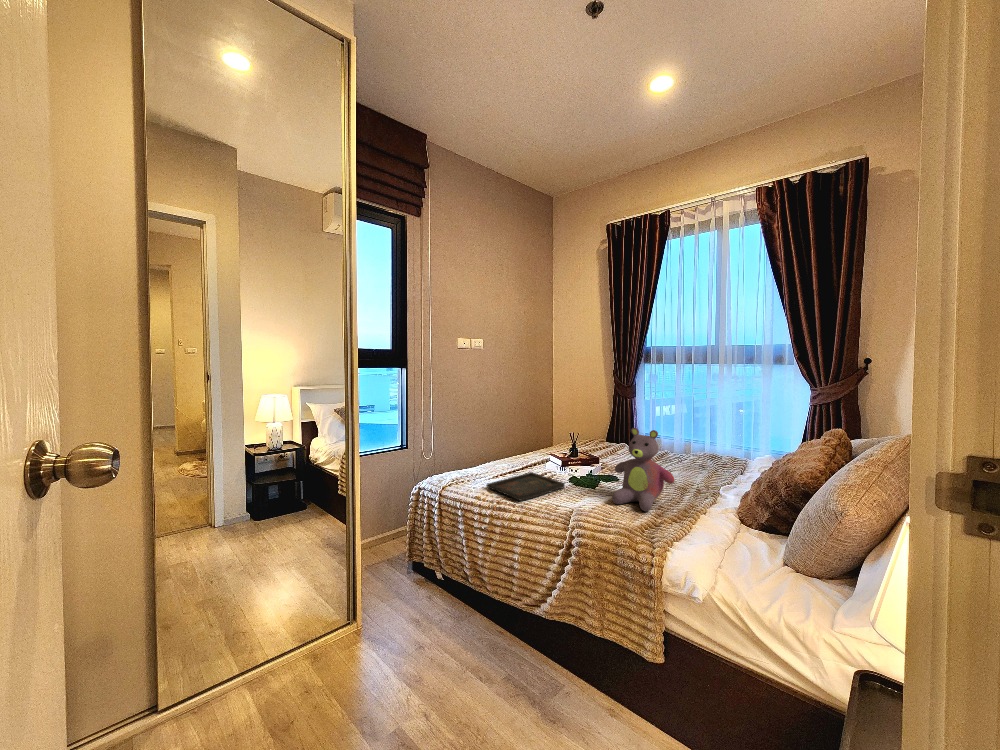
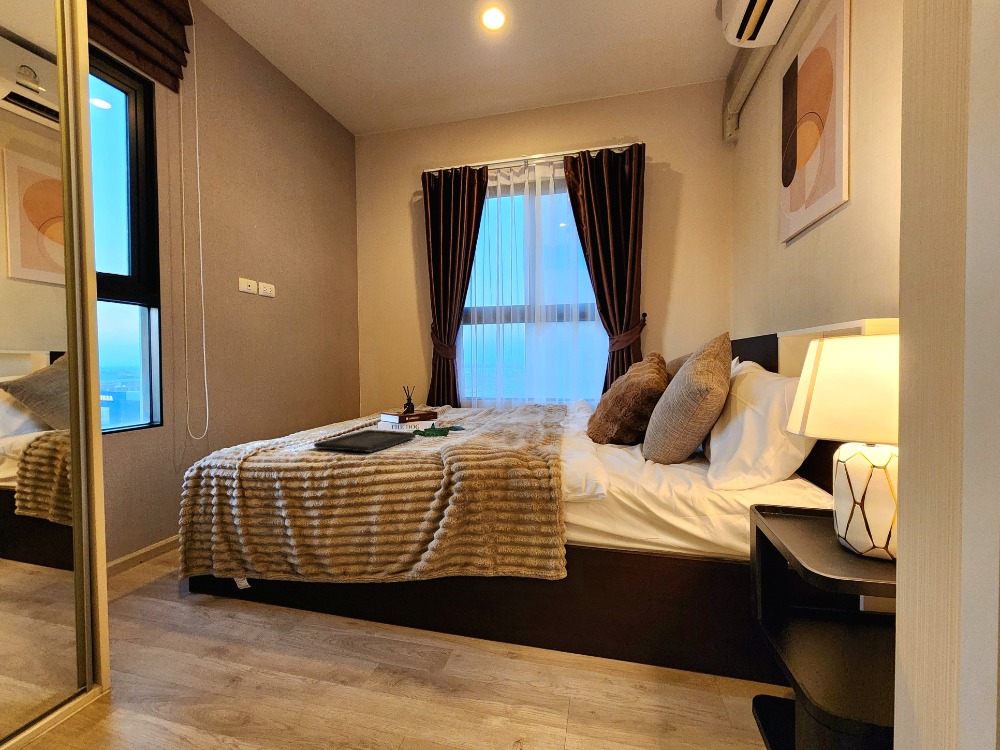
stuffed bear: present [612,428,675,511] -> none [472,359,536,443]

